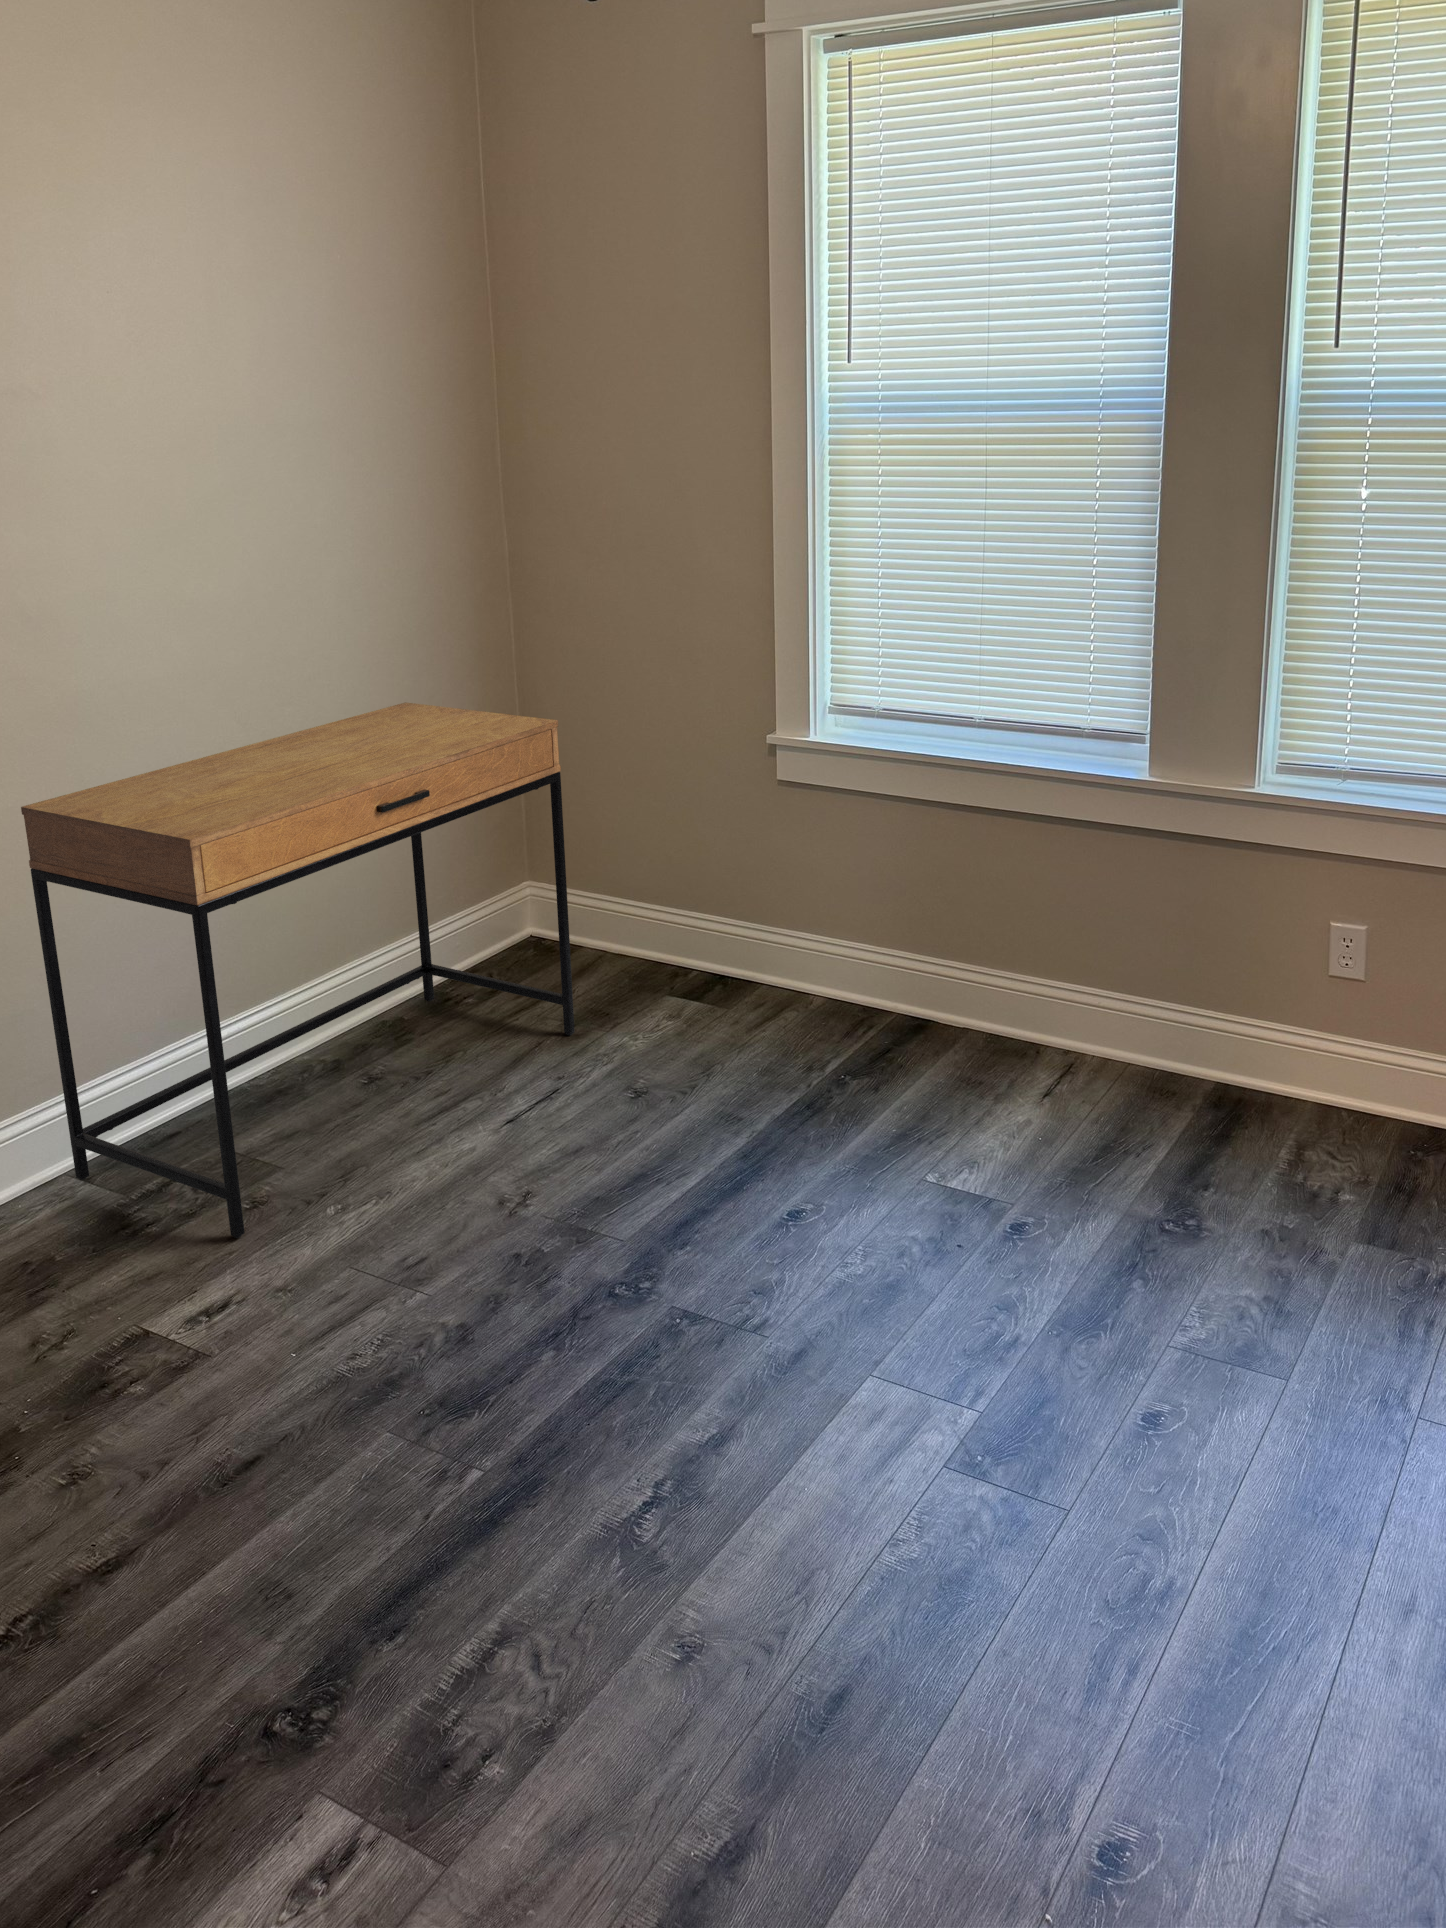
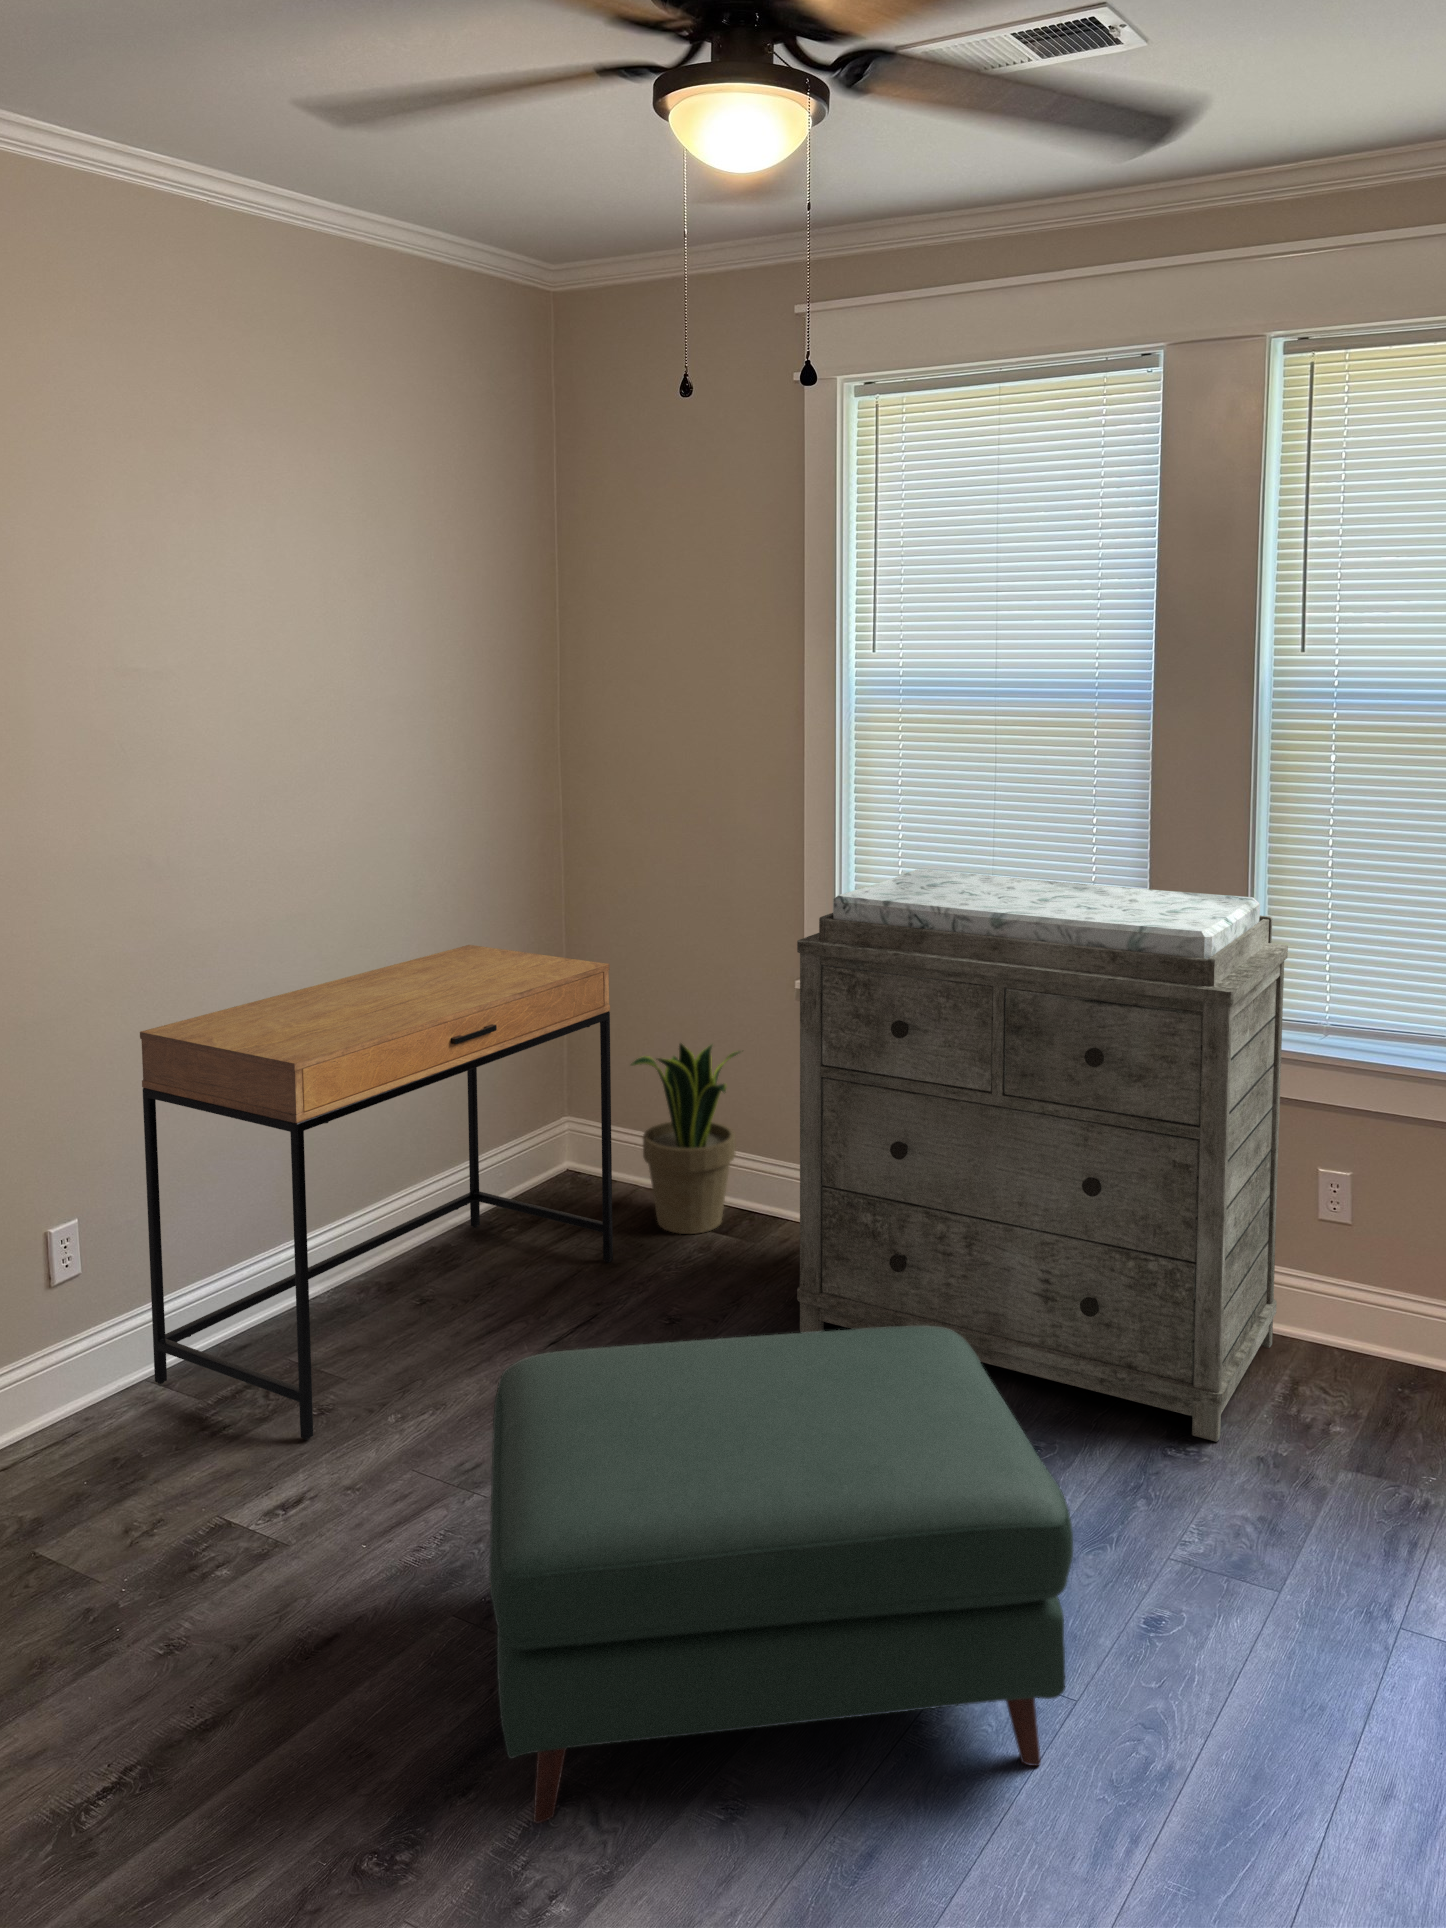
dresser: none [761,608,1308,1215] -> present [797,869,1288,1442]
potted plant: none [587,802,711,1003] -> present [631,1044,740,1234]
ottoman: none [404,1115,1067,1668] -> present [489,1326,1073,1823]

